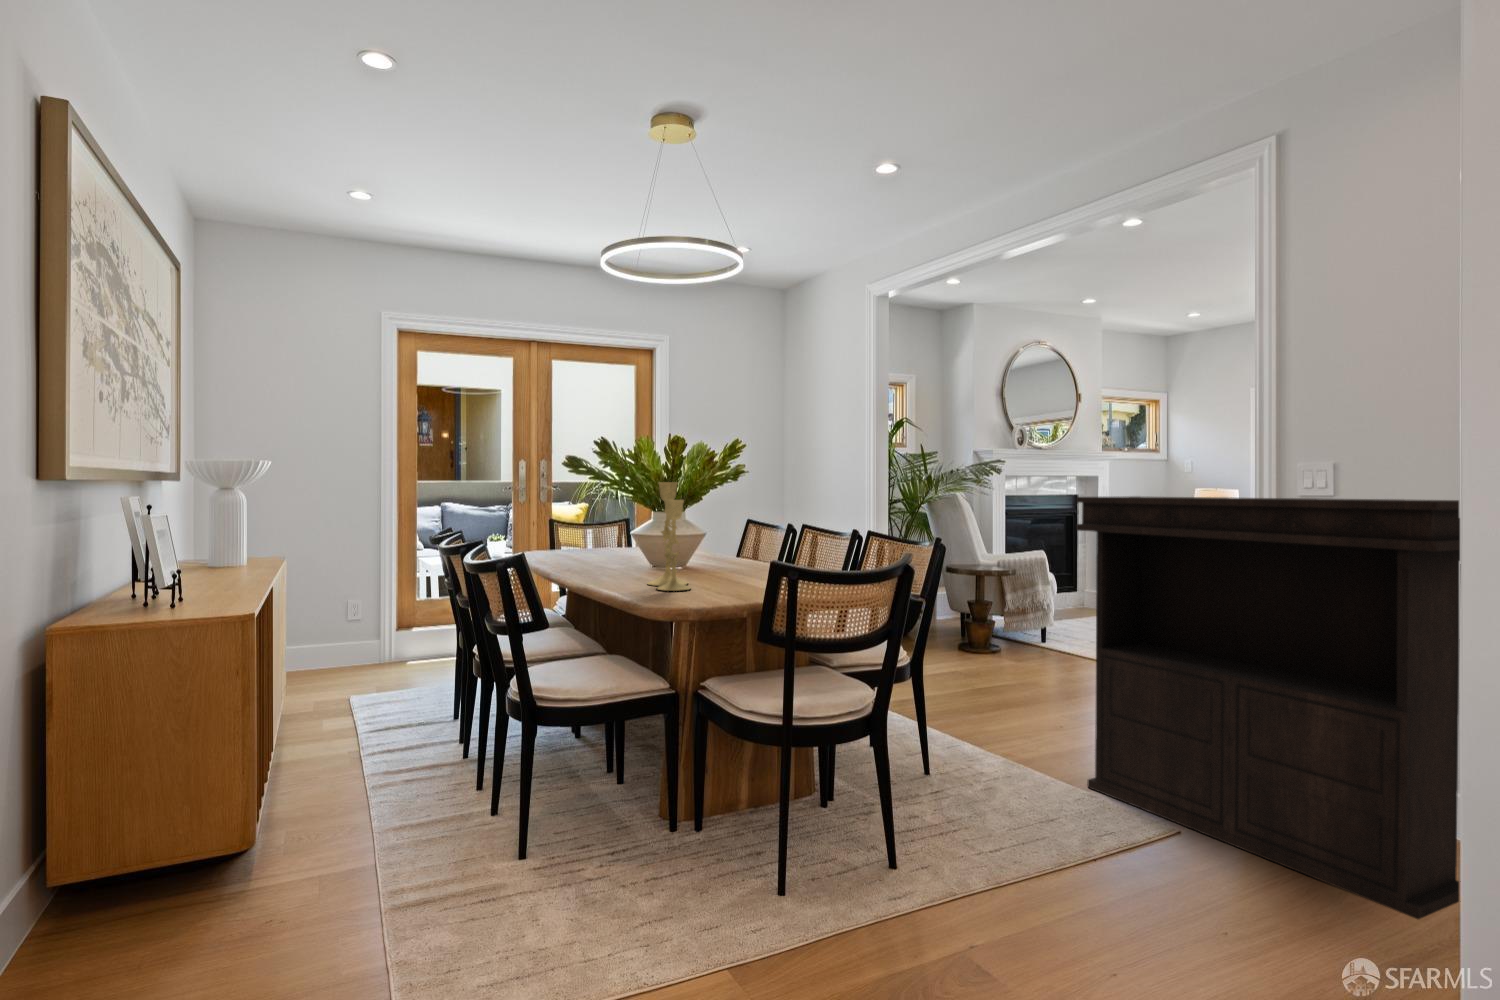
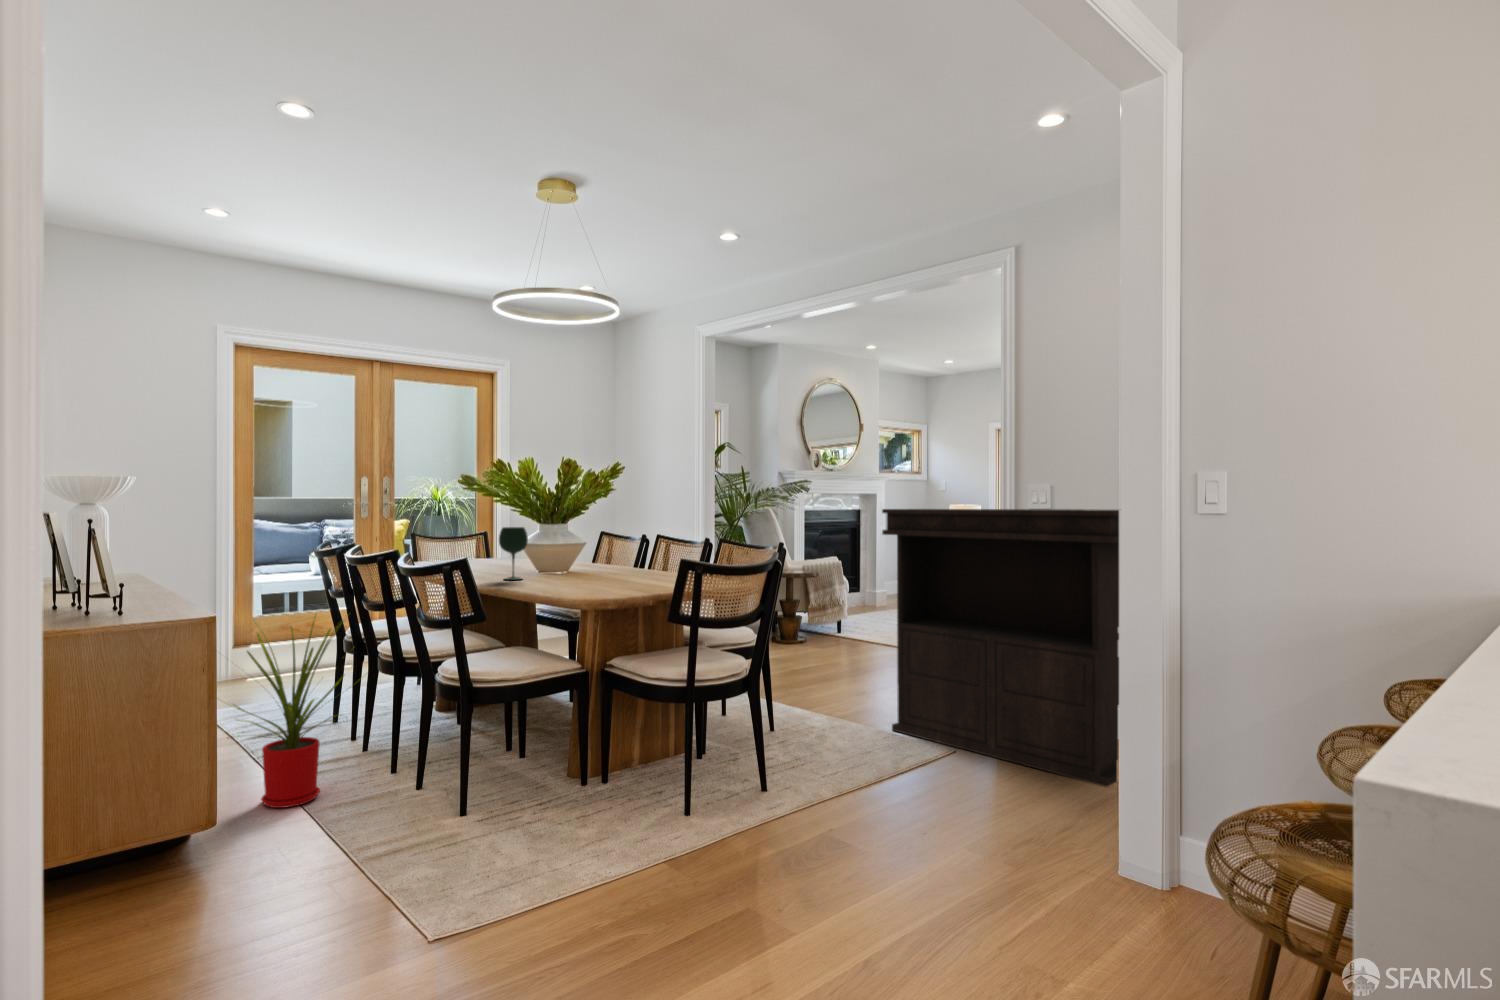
candlestick: present [648,482,691,591] -> none [551,497,594,587]
wine glass: none [595,517,628,578] -> present [499,527,528,580]
house plant: none [279,607,443,824] -> present [235,624,344,808]

